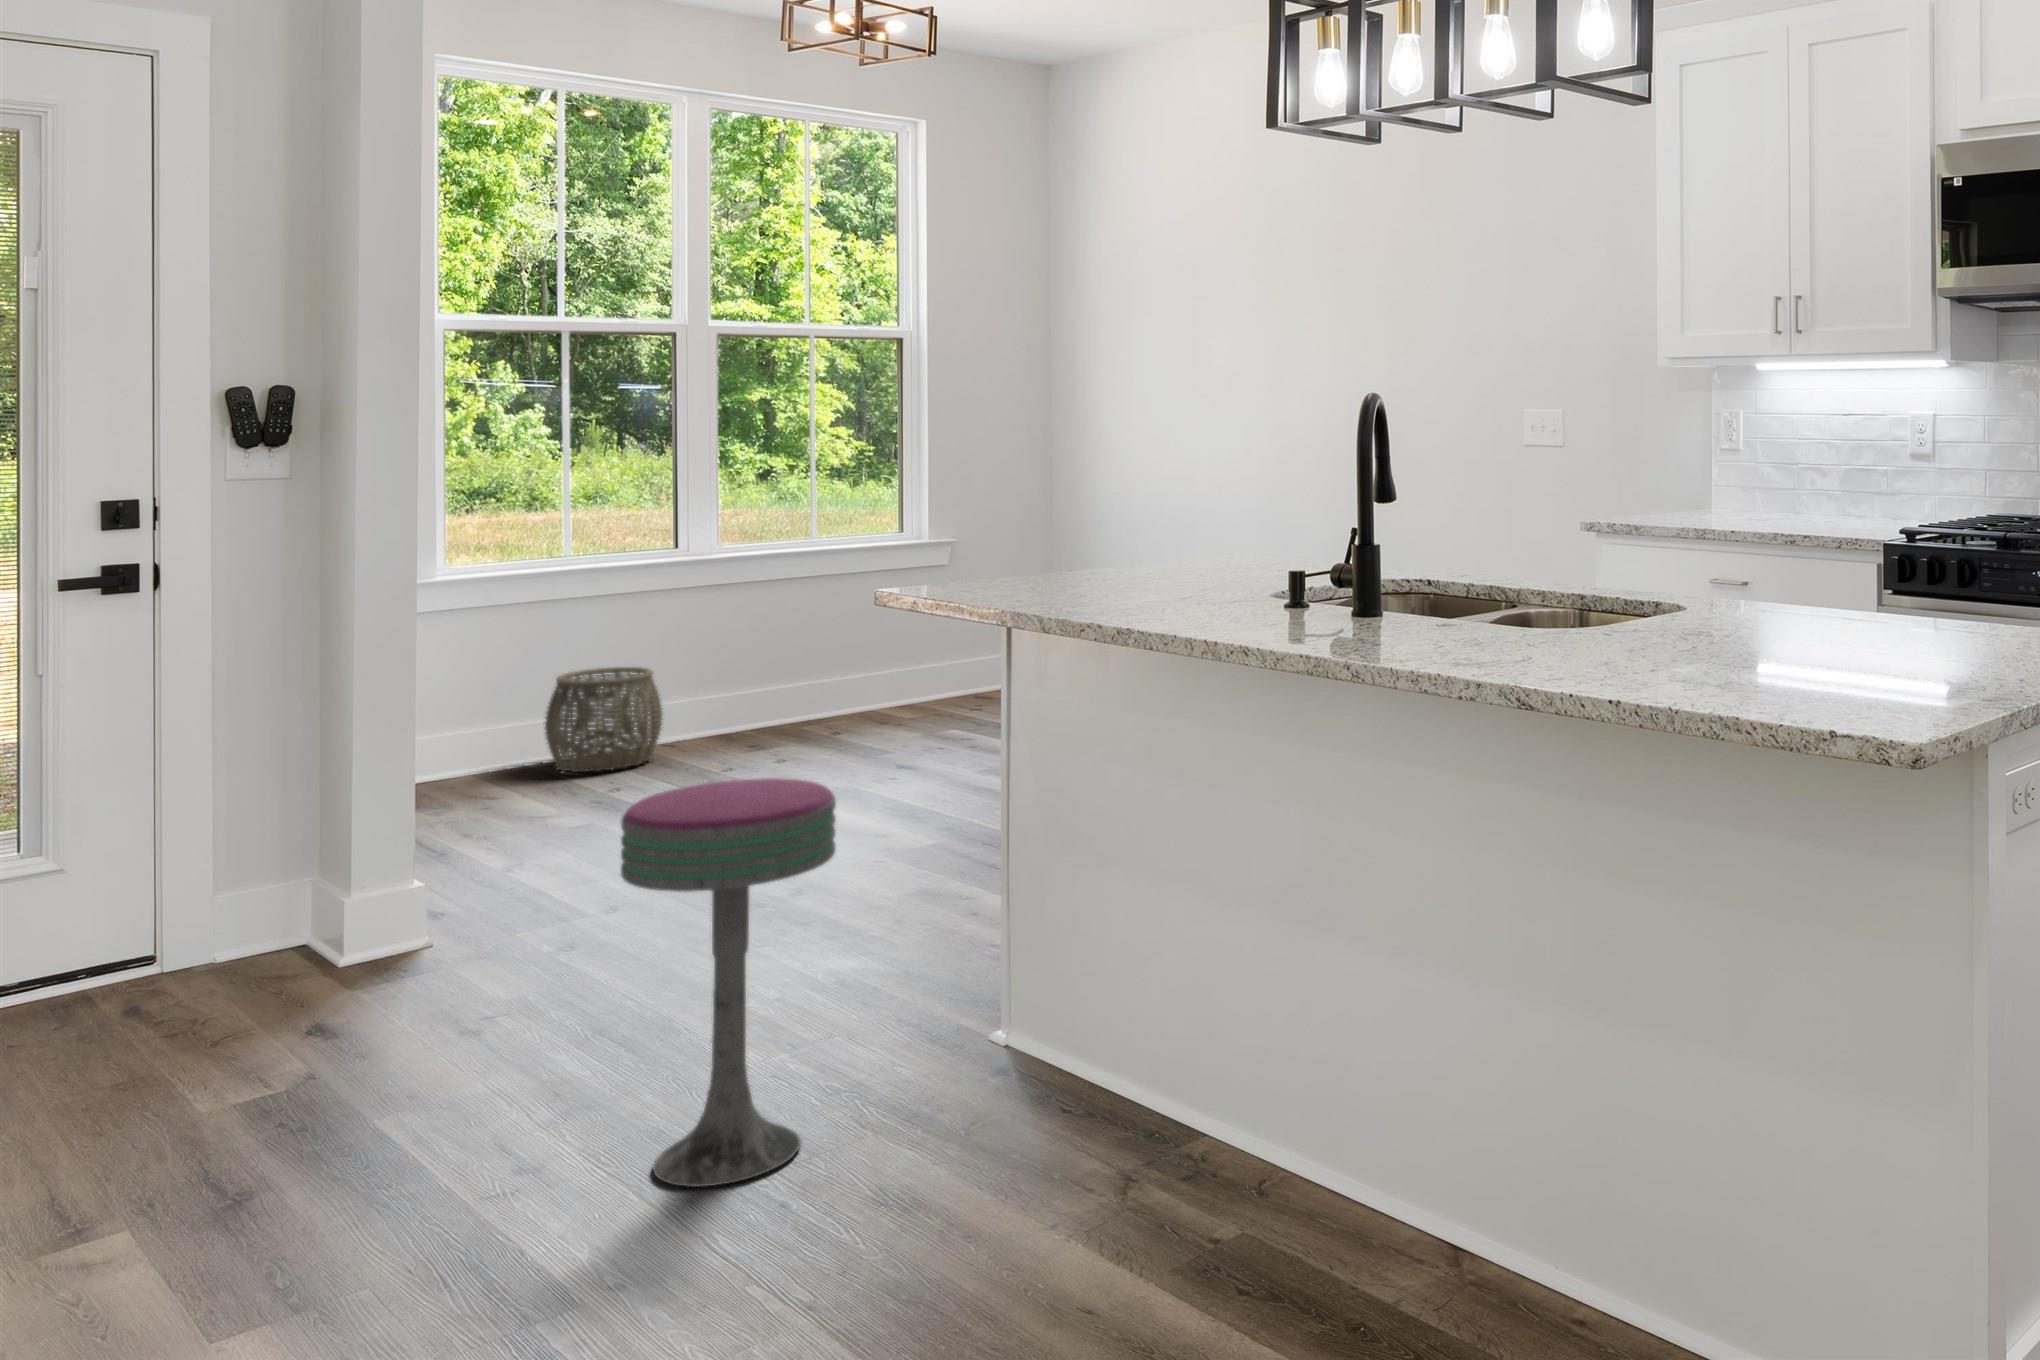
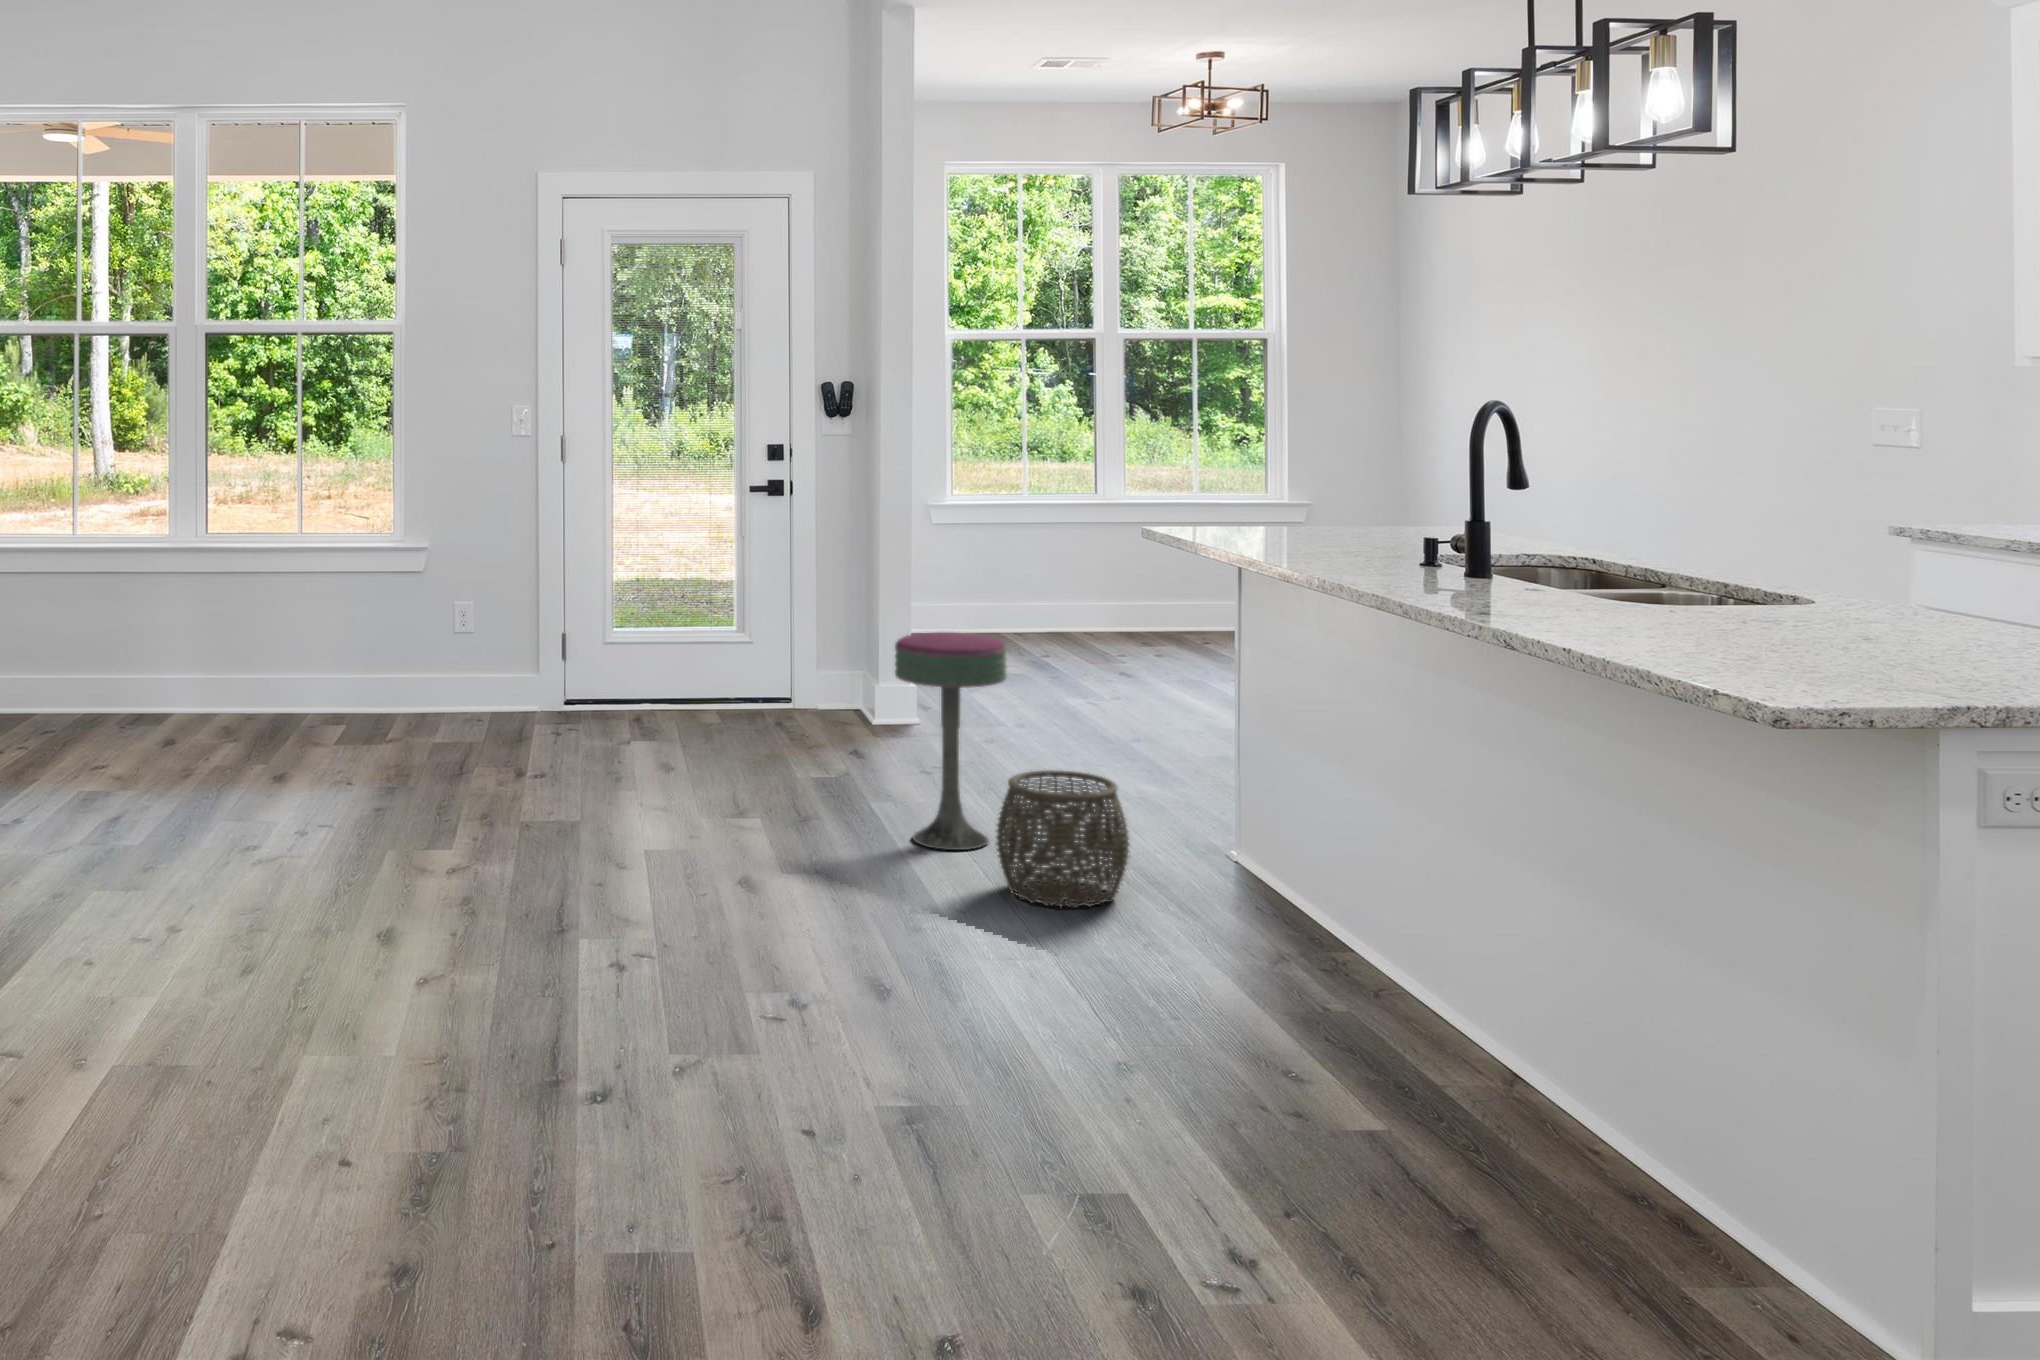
woven basket: present [545,667,663,772] -> present [996,770,1130,908]

